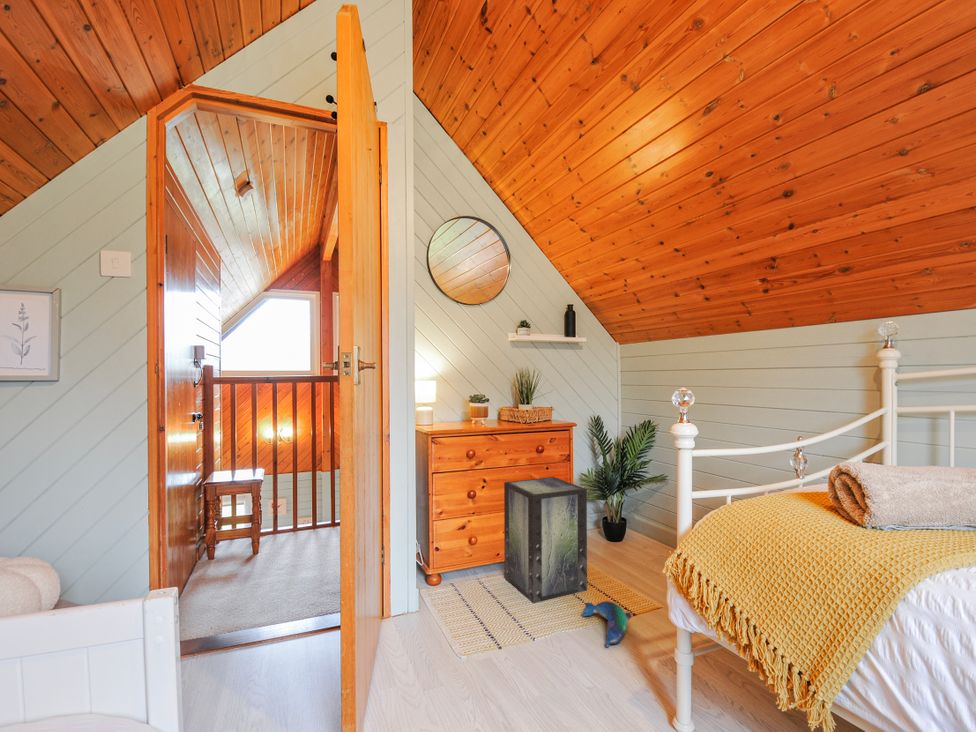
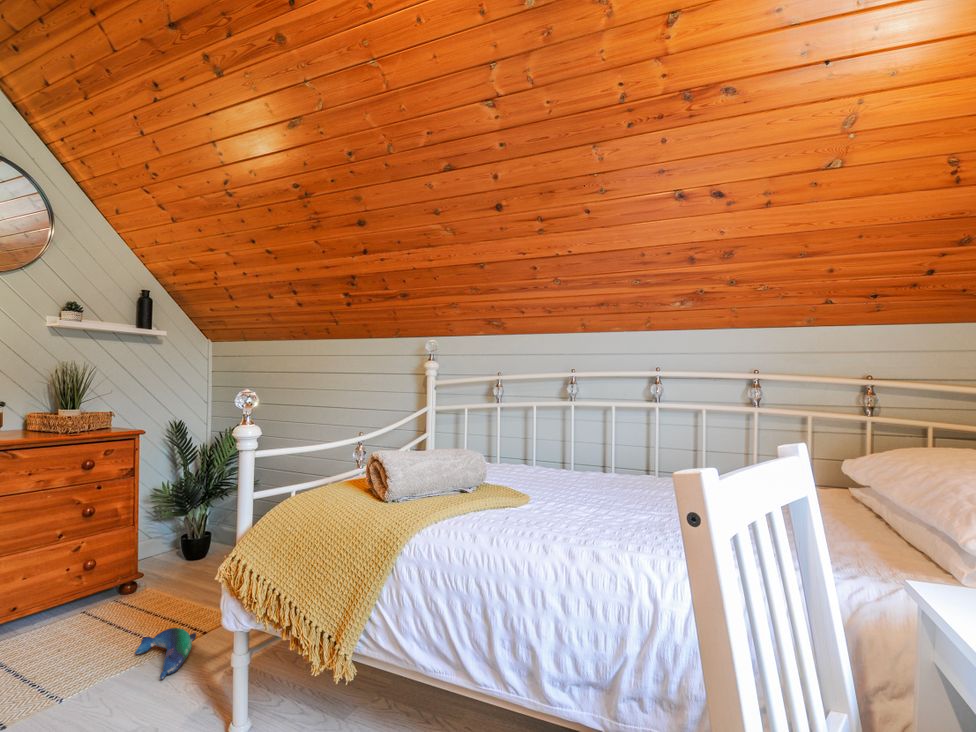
storage box: present [504,477,587,603] -> none [20,498,151,661]

